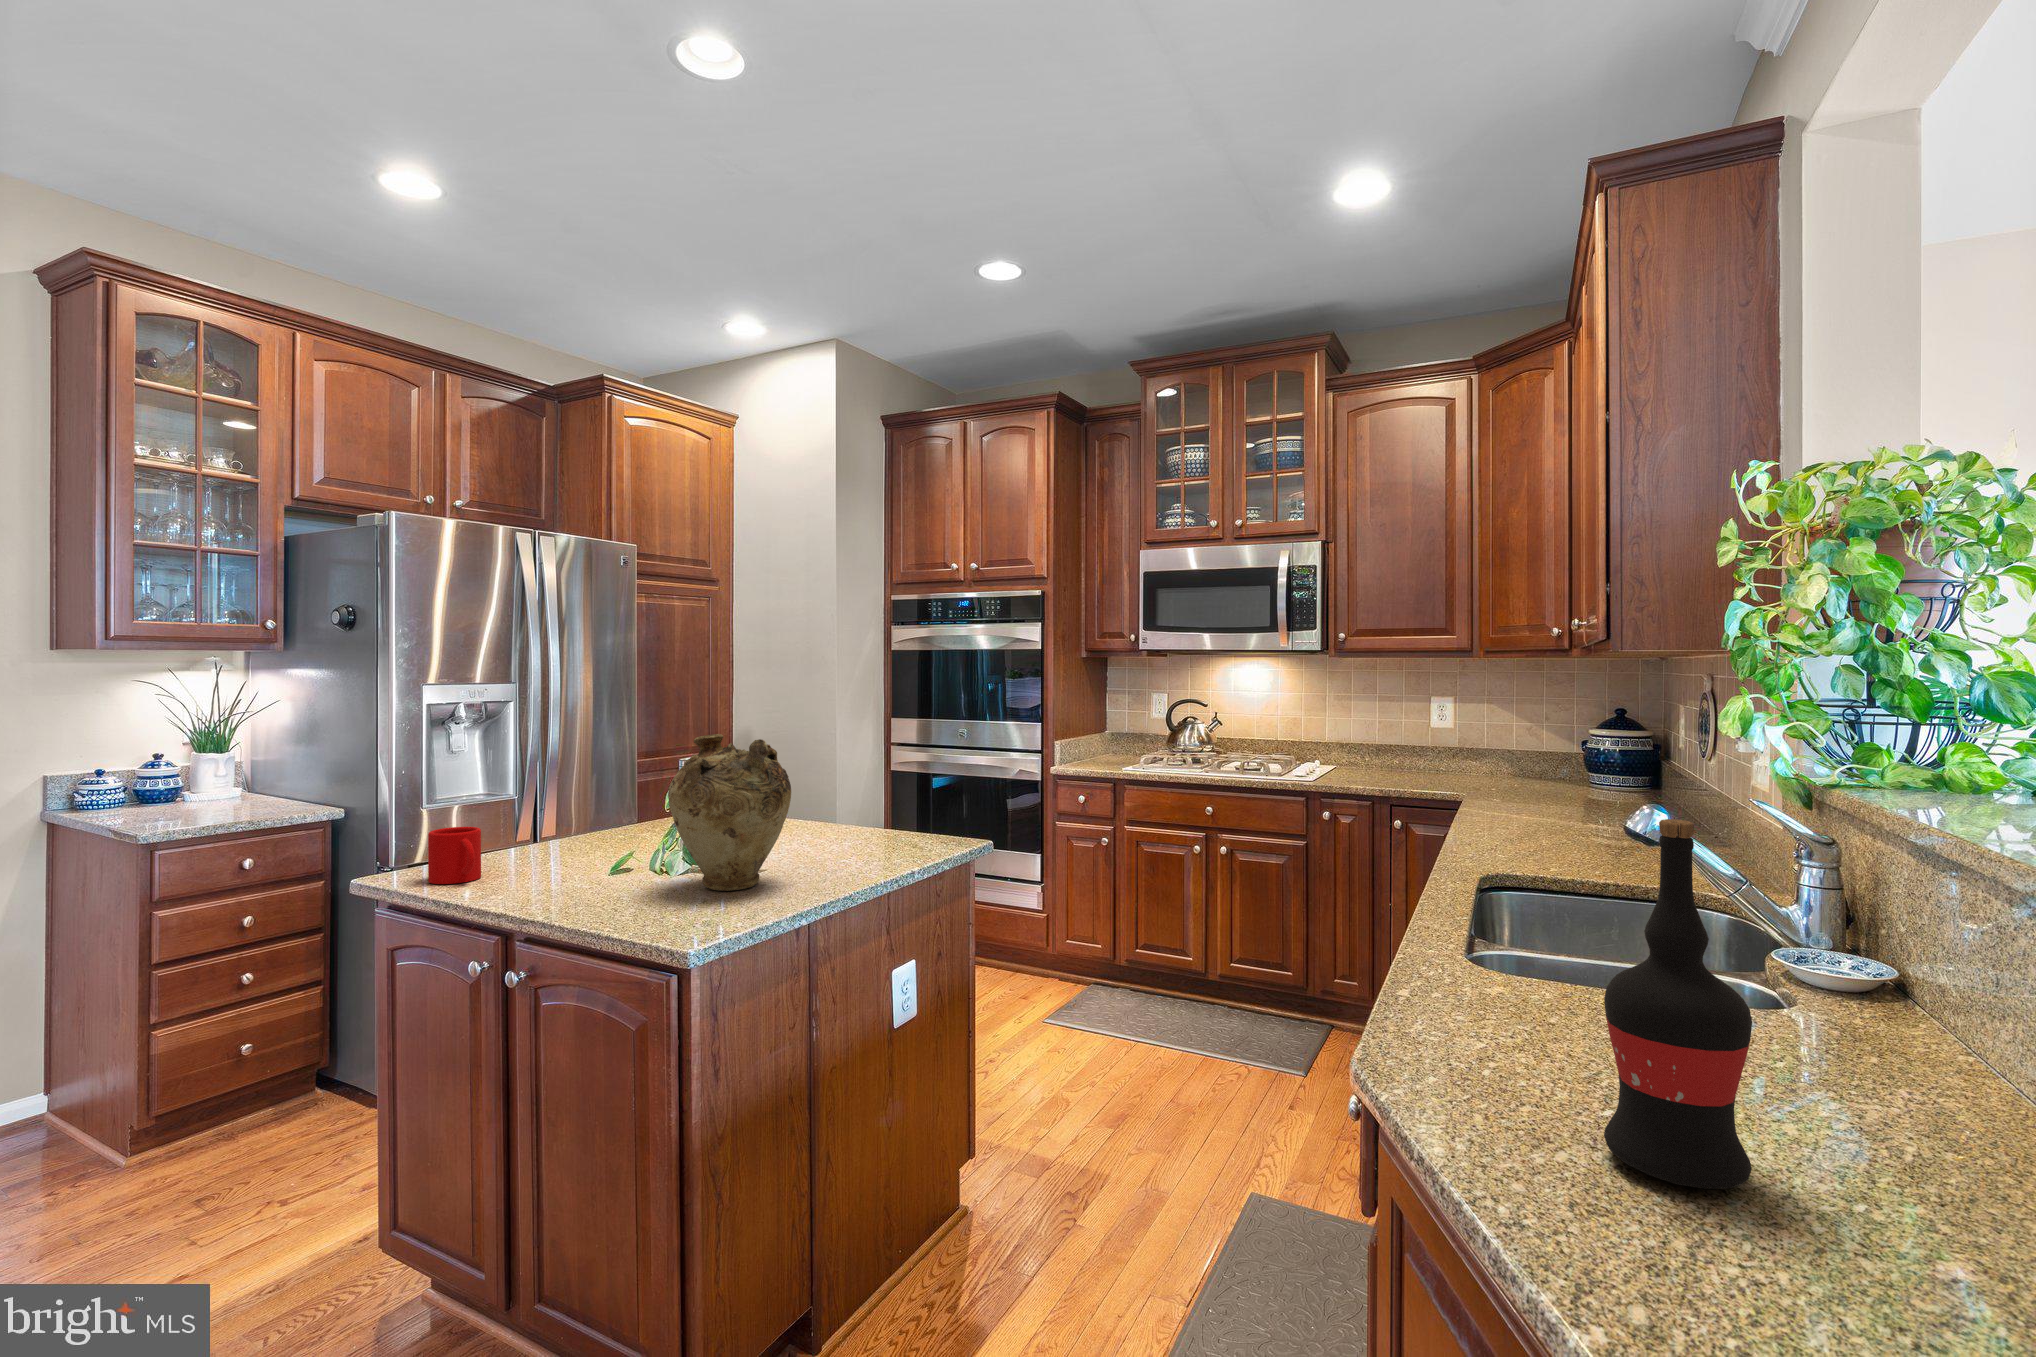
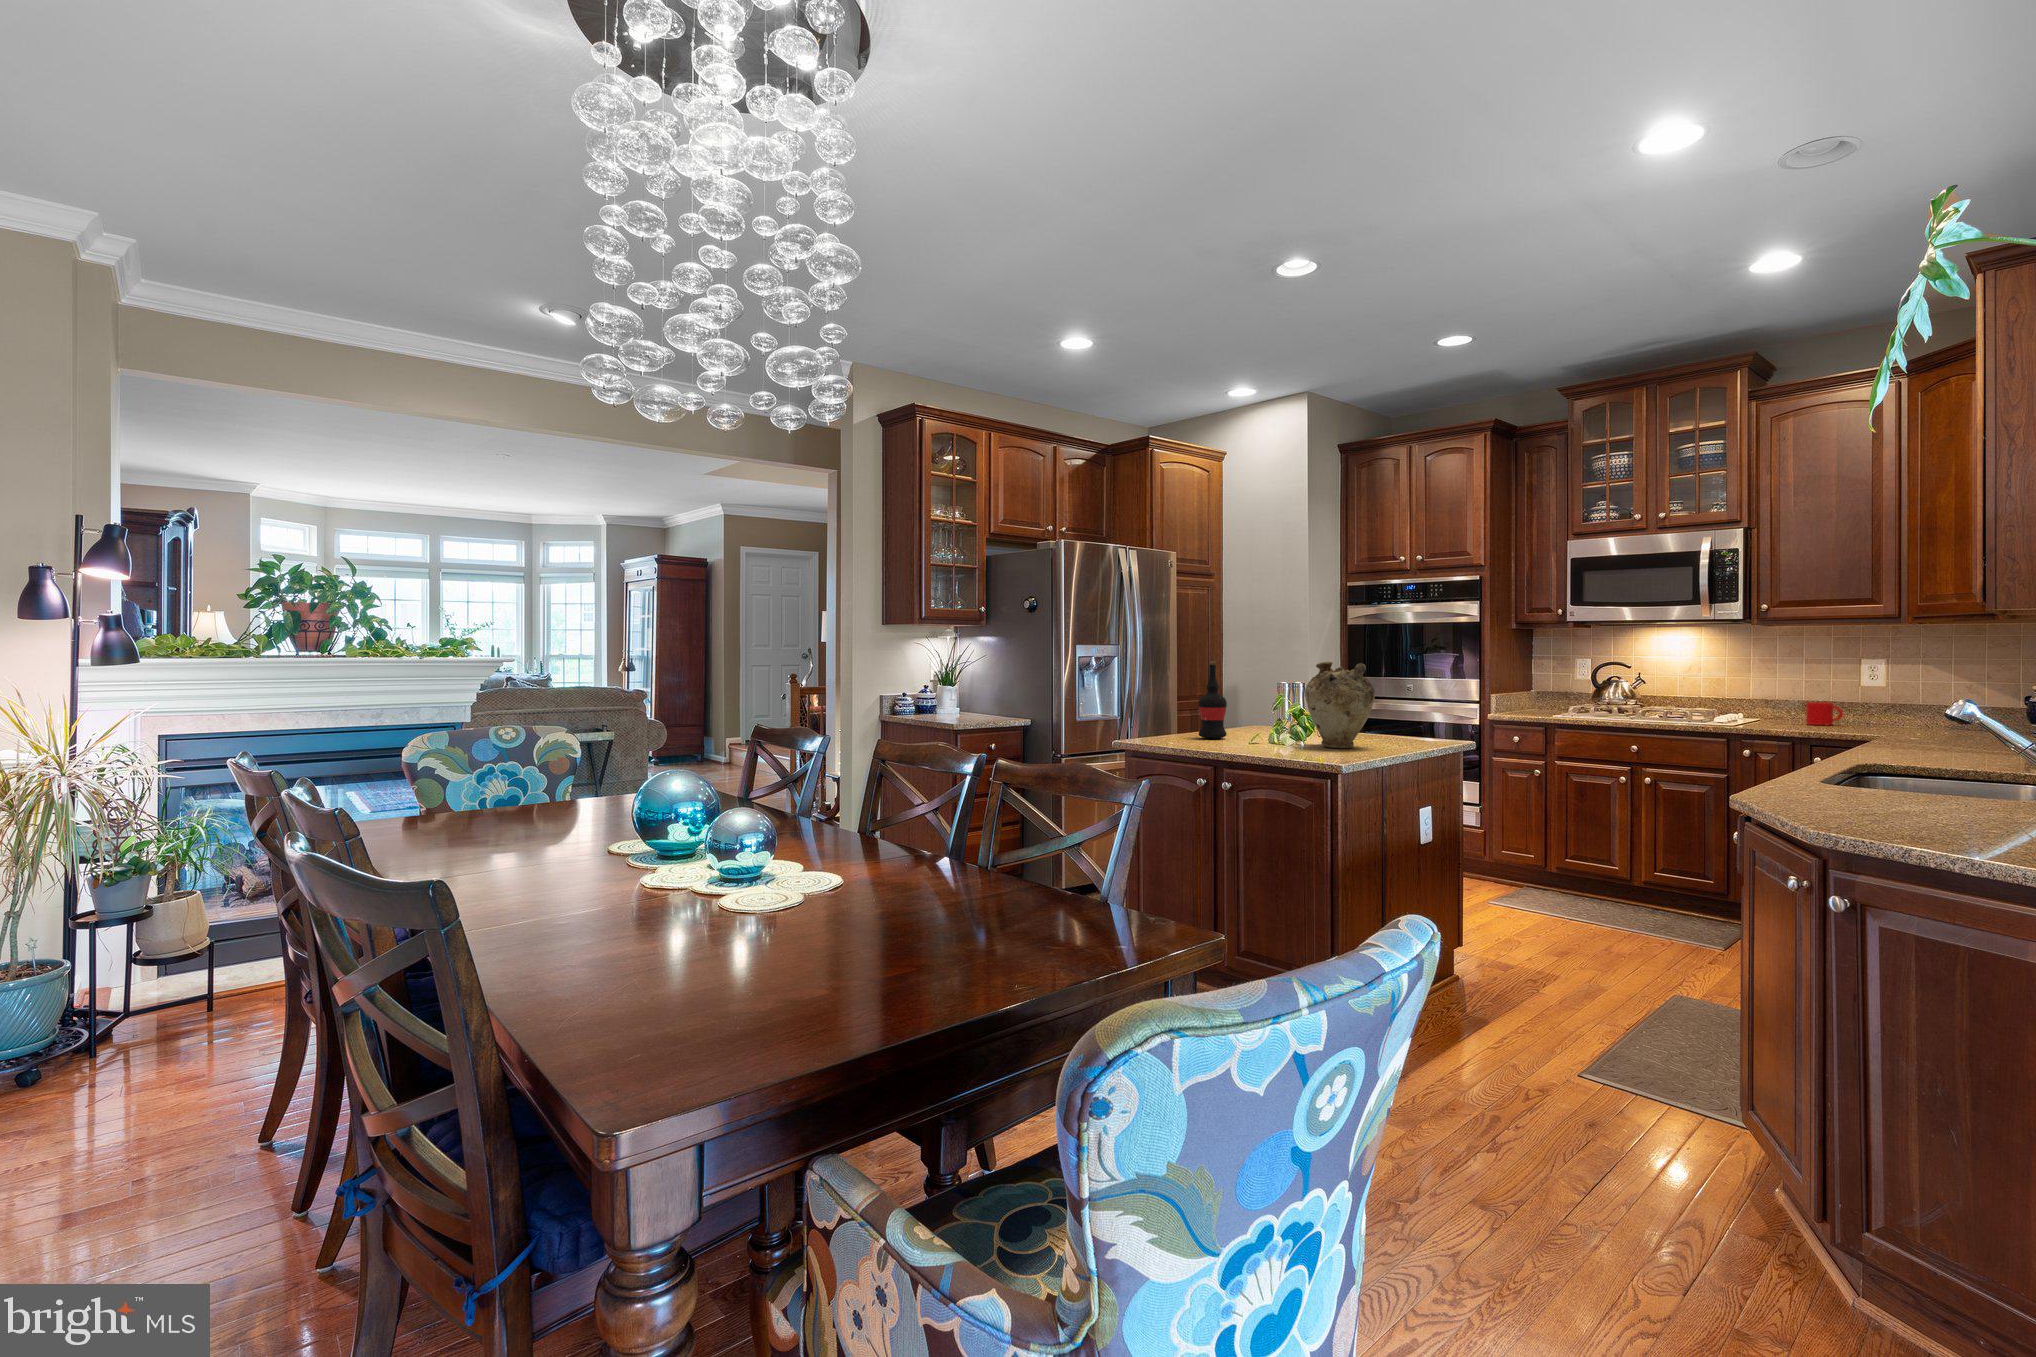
wine bottle: present [1604,819,1752,1189] -> present [1198,661,1227,738]
mug: present [428,827,481,884] -> present [1806,702,1843,725]

